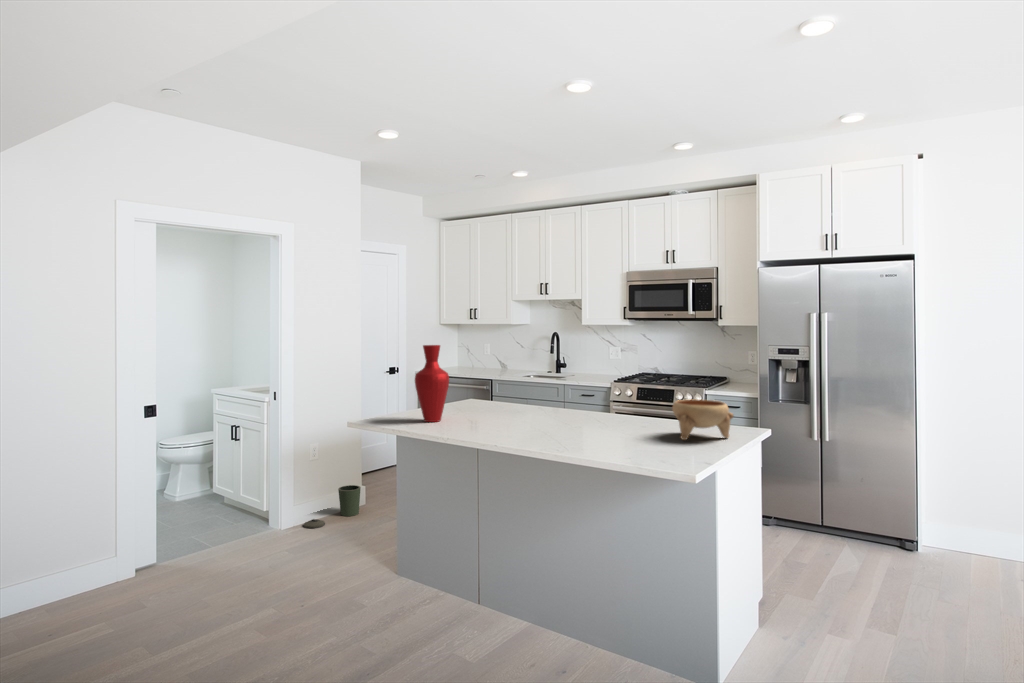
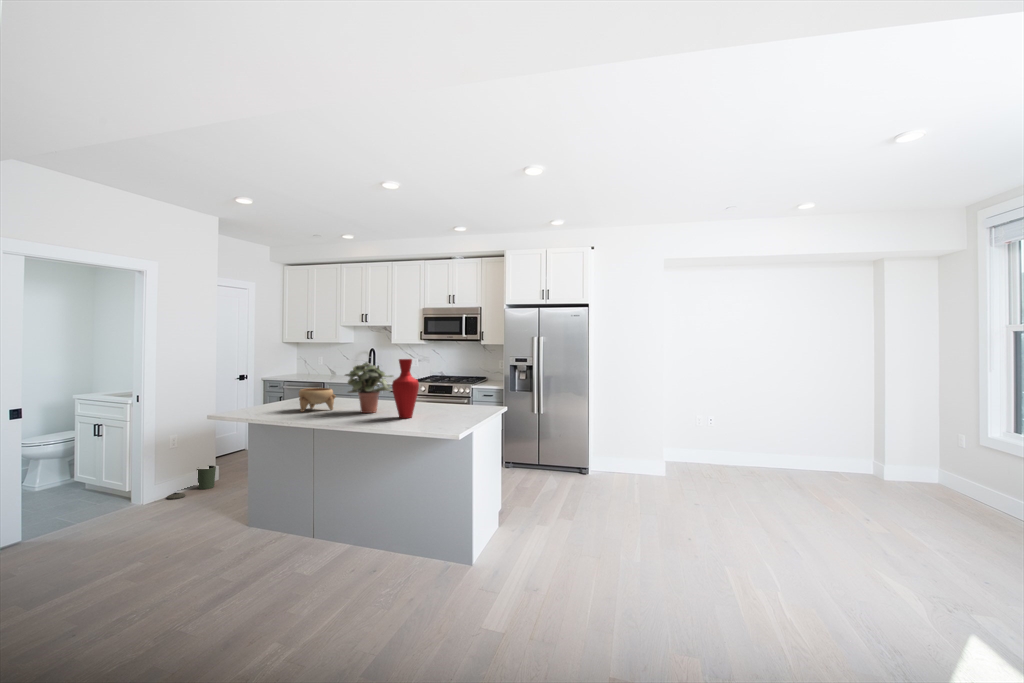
vase: present [415,345,449,422] -> present [392,359,419,418]
potted plant: none [524,356,603,438] -> present [345,362,393,413]
bowl: present [673,400,733,440] -> present [299,388,336,412]

